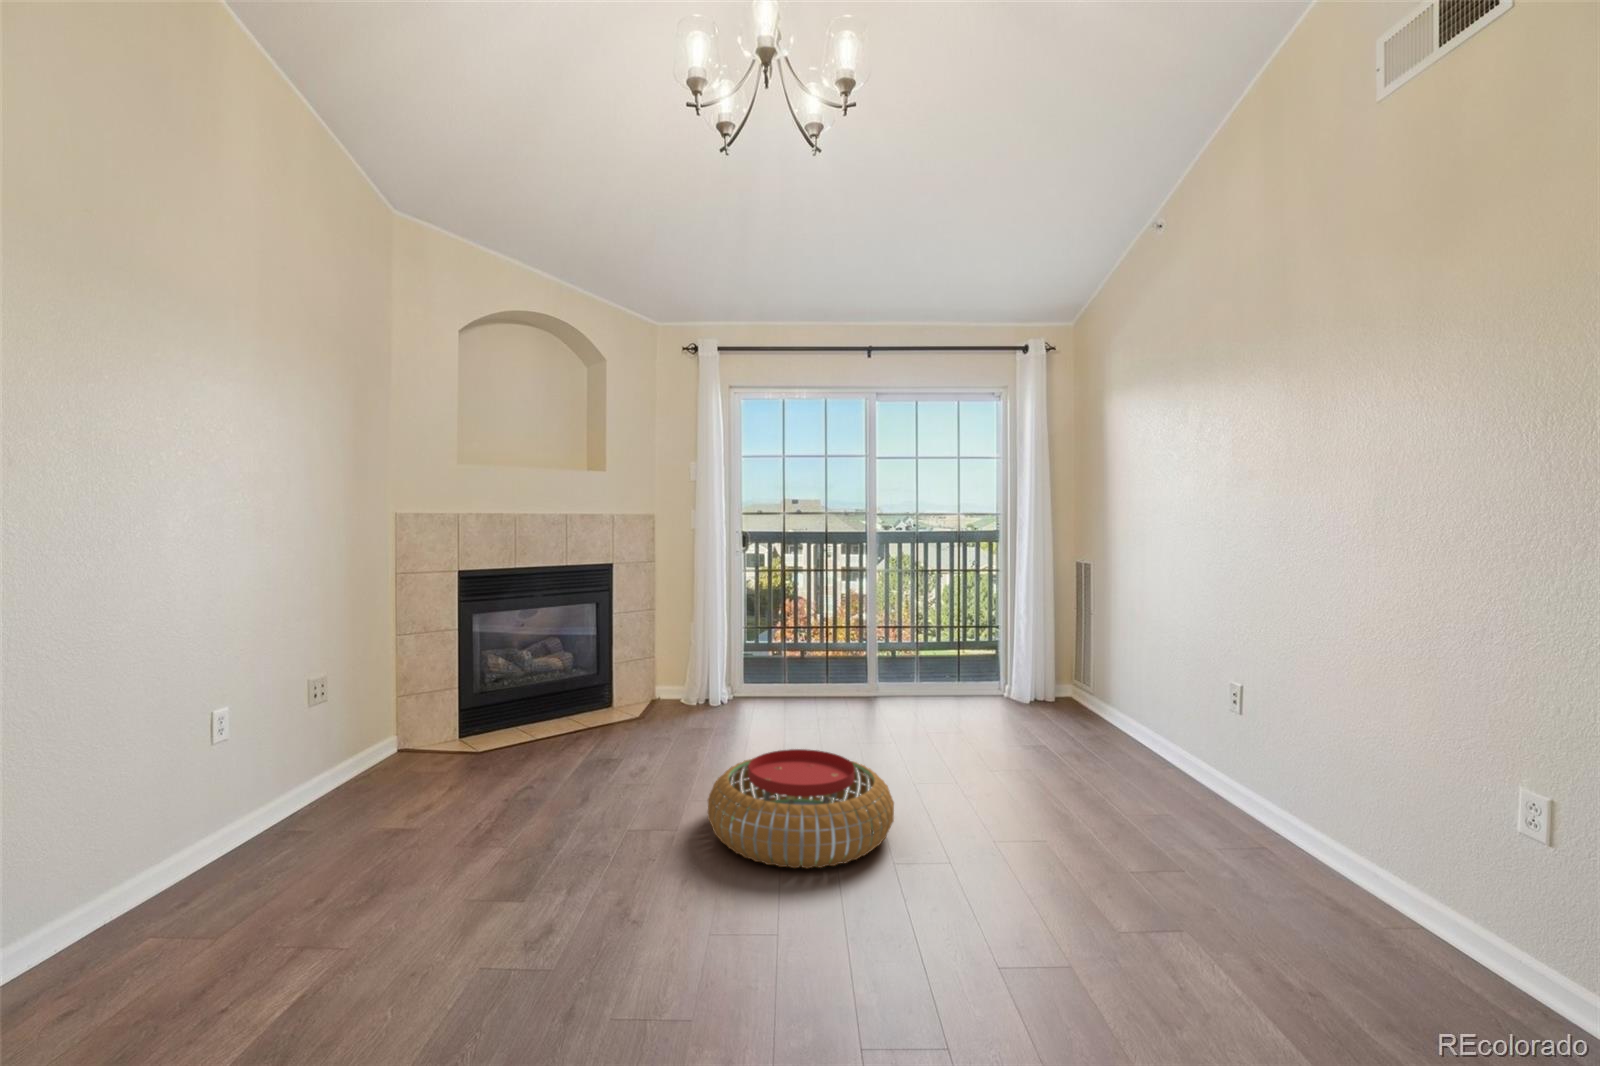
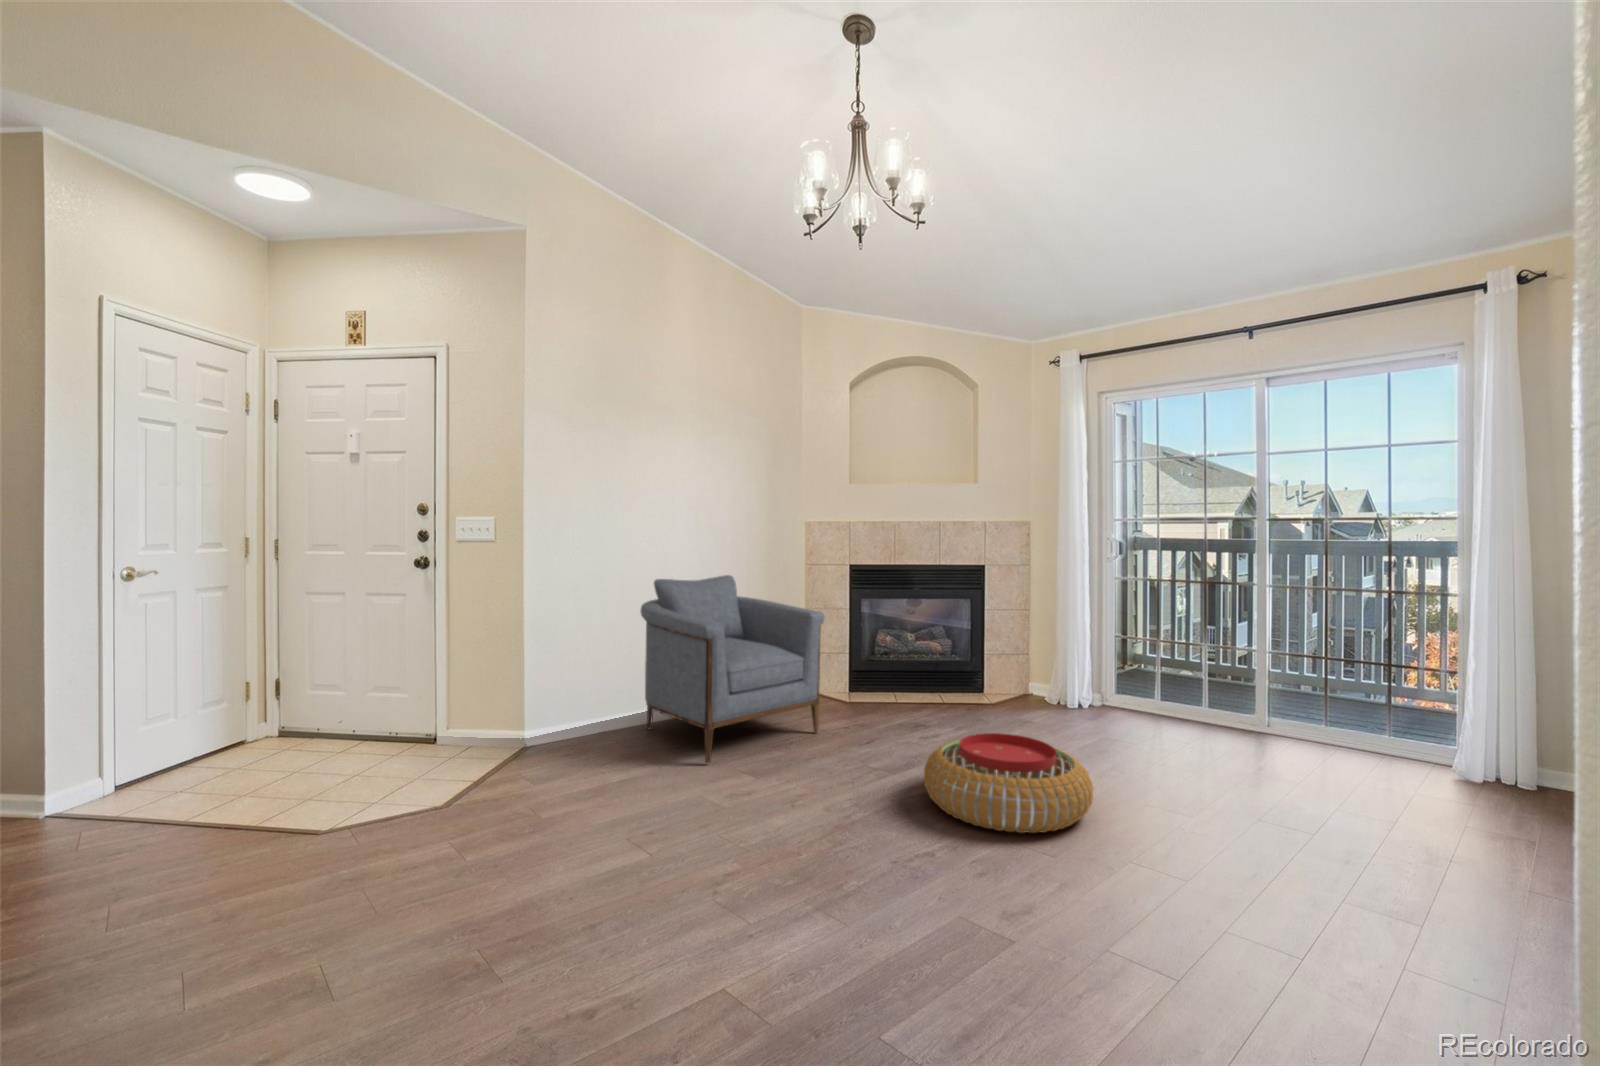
armchair: none [158,596,496,910] -> present [641,575,825,764]

